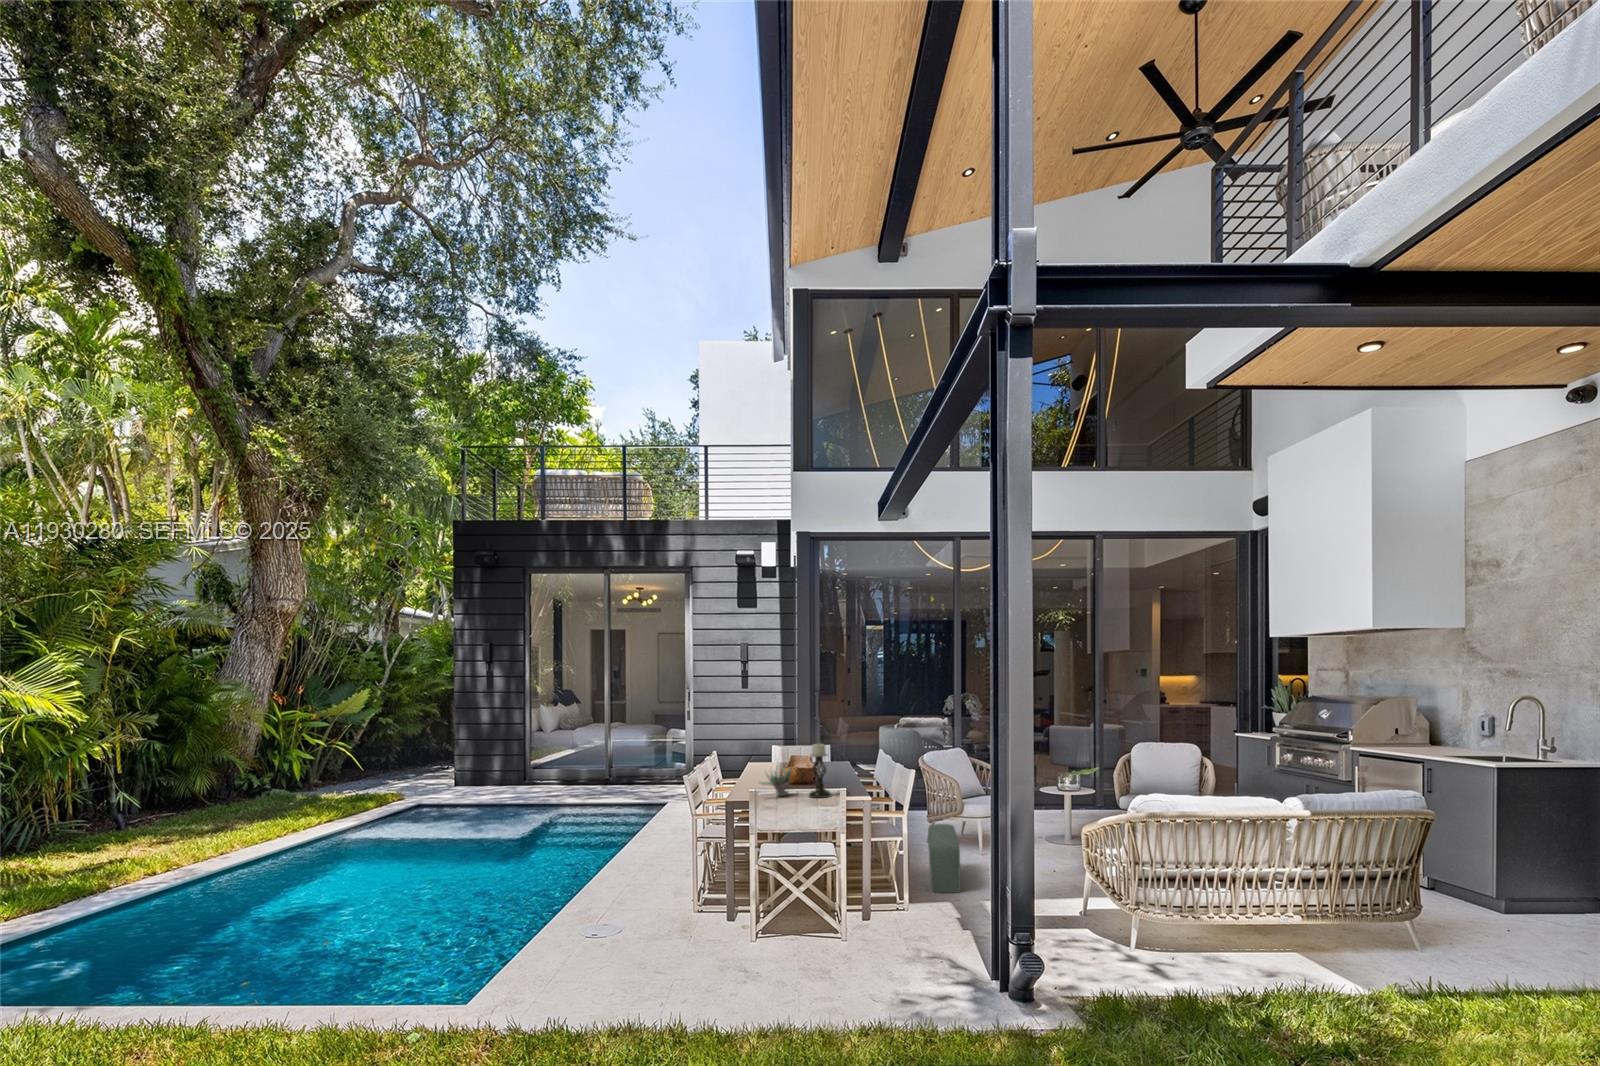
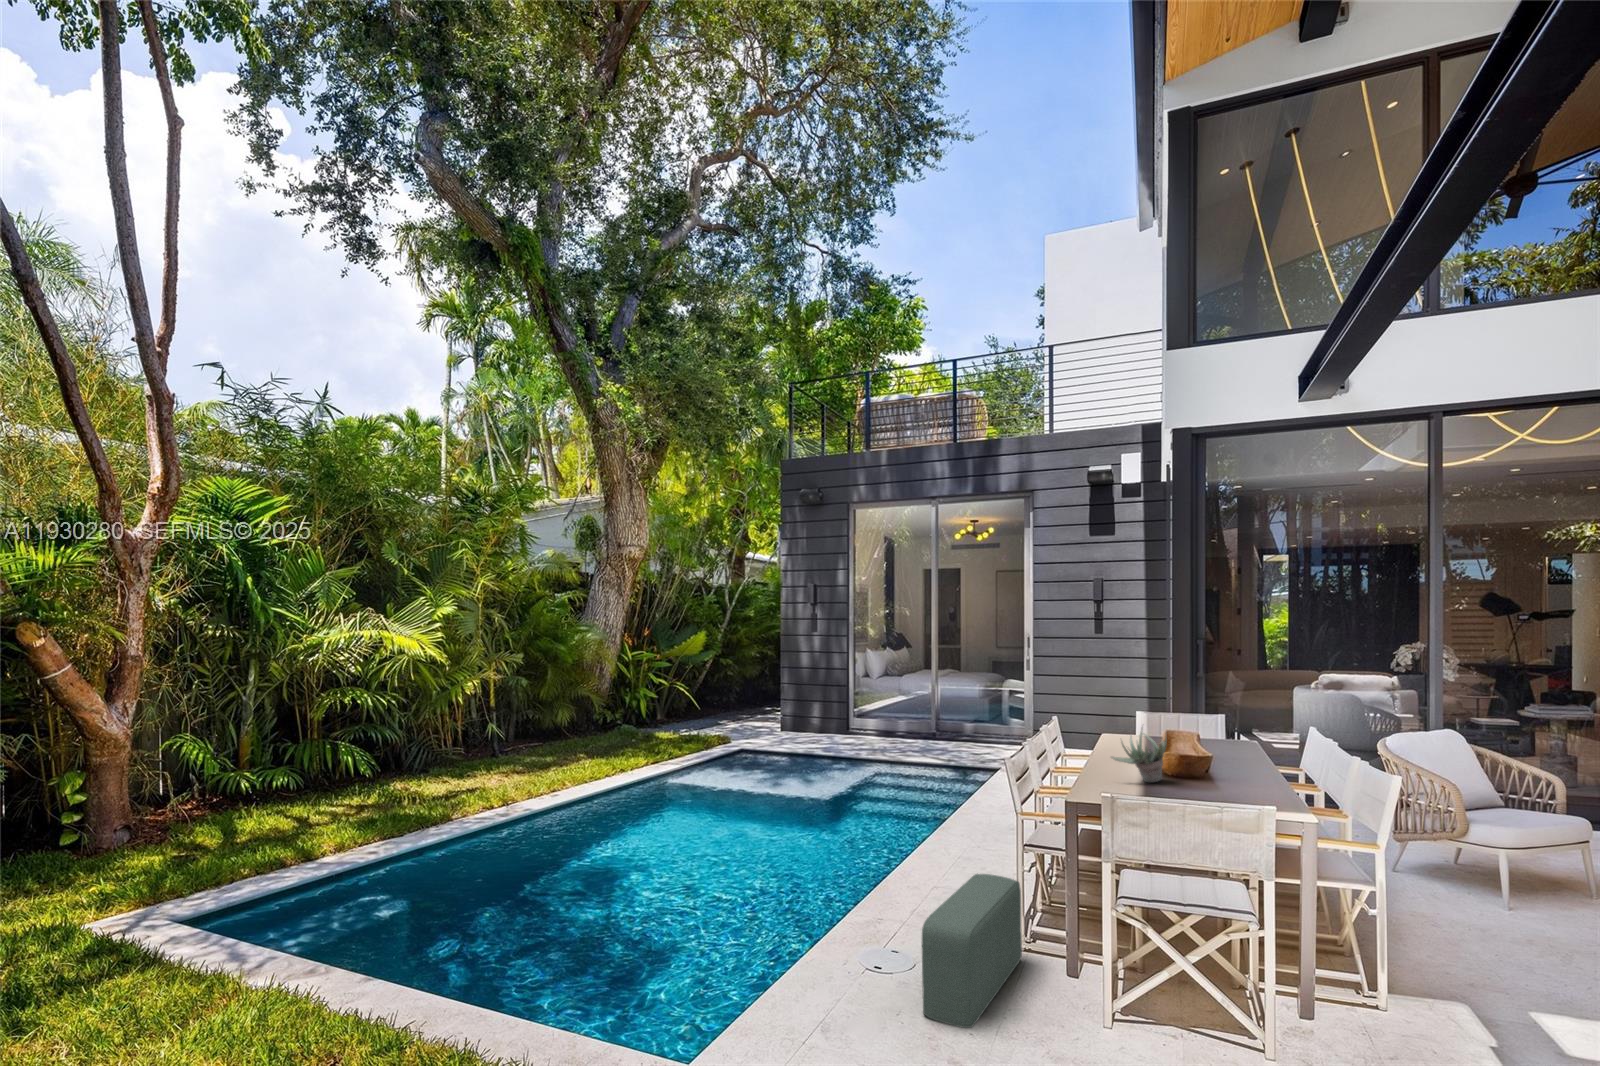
candle holder: present [809,743,831,798] -> none [1197,703,1239,794]
pouf: present [928,824,961,893] -> present [922,874,1022,1028]

